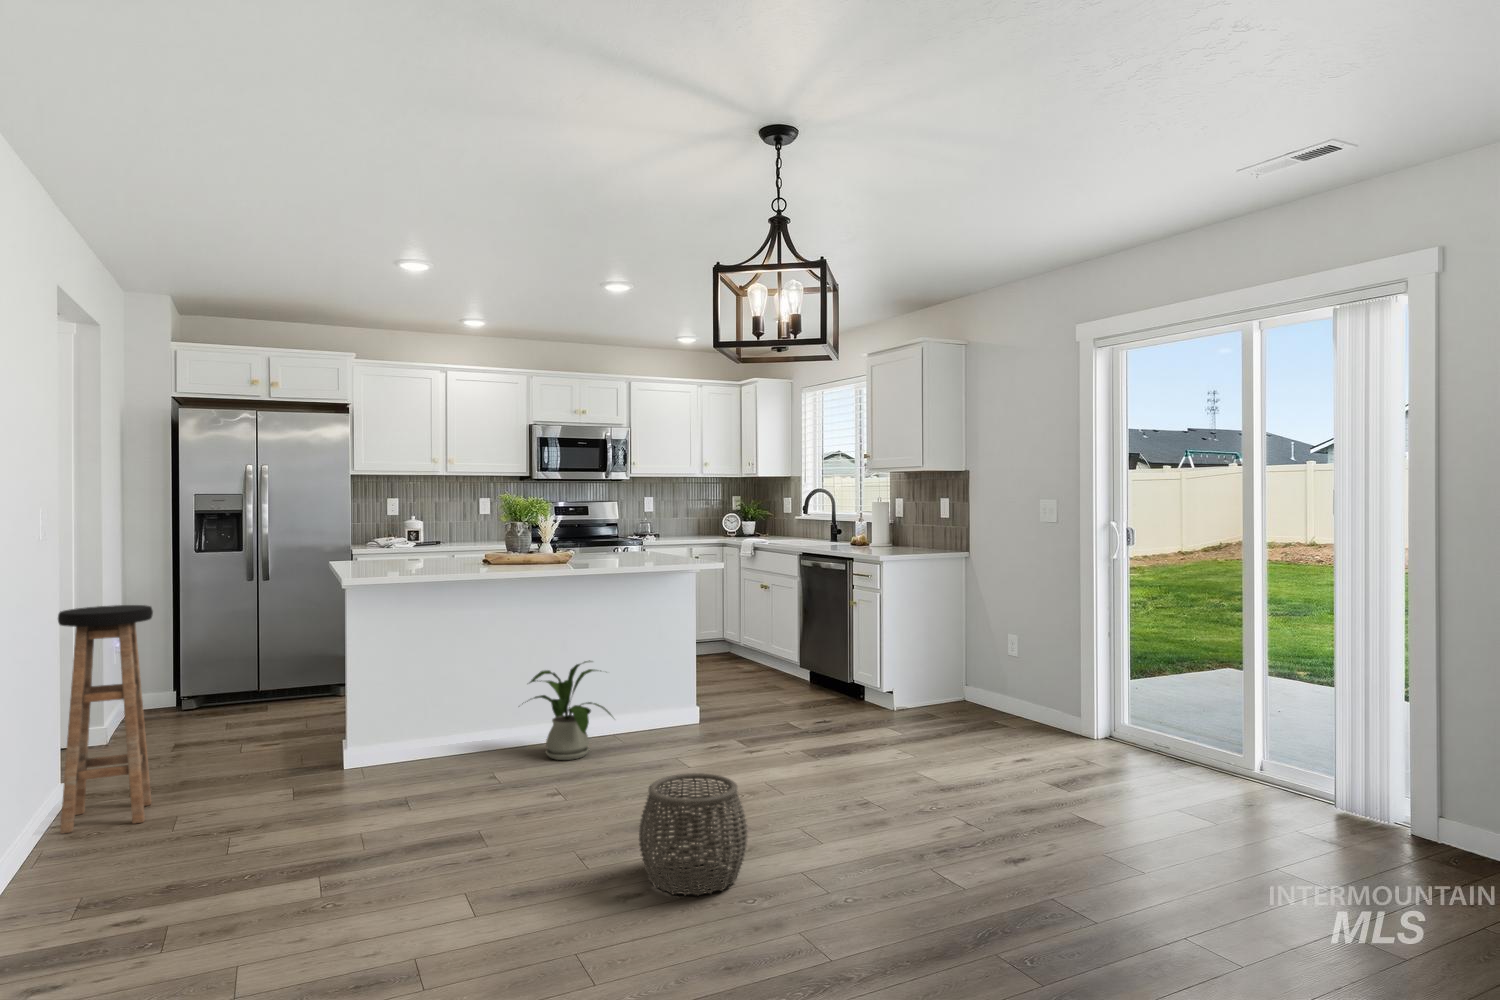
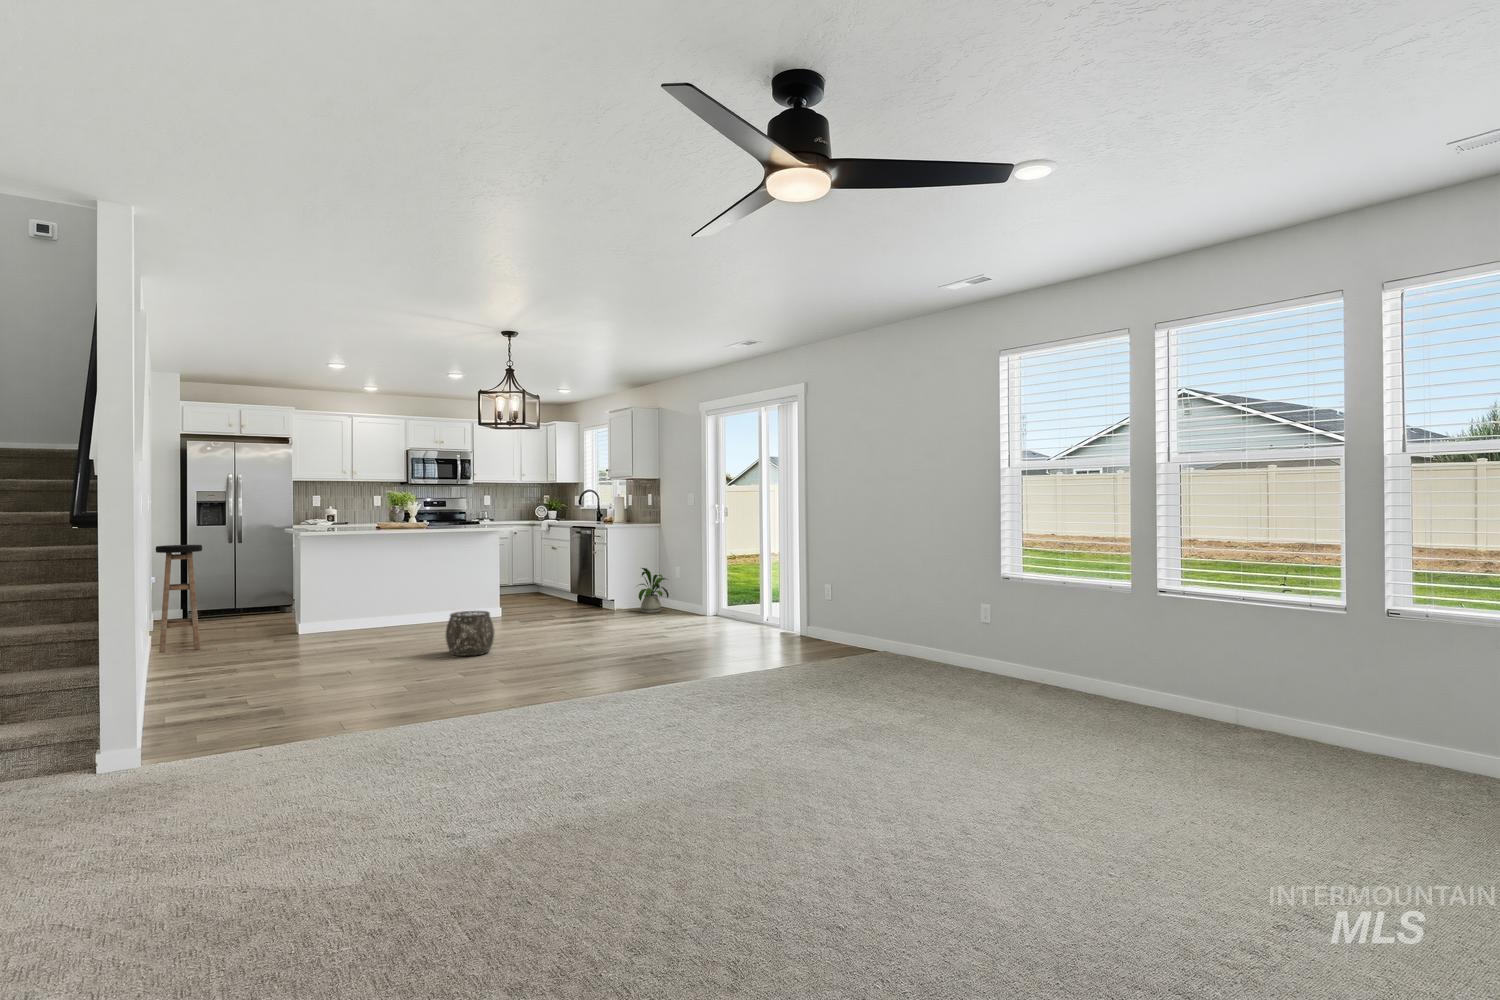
house plant: present [527,660,611,760] -> present [638,568,669,613]

